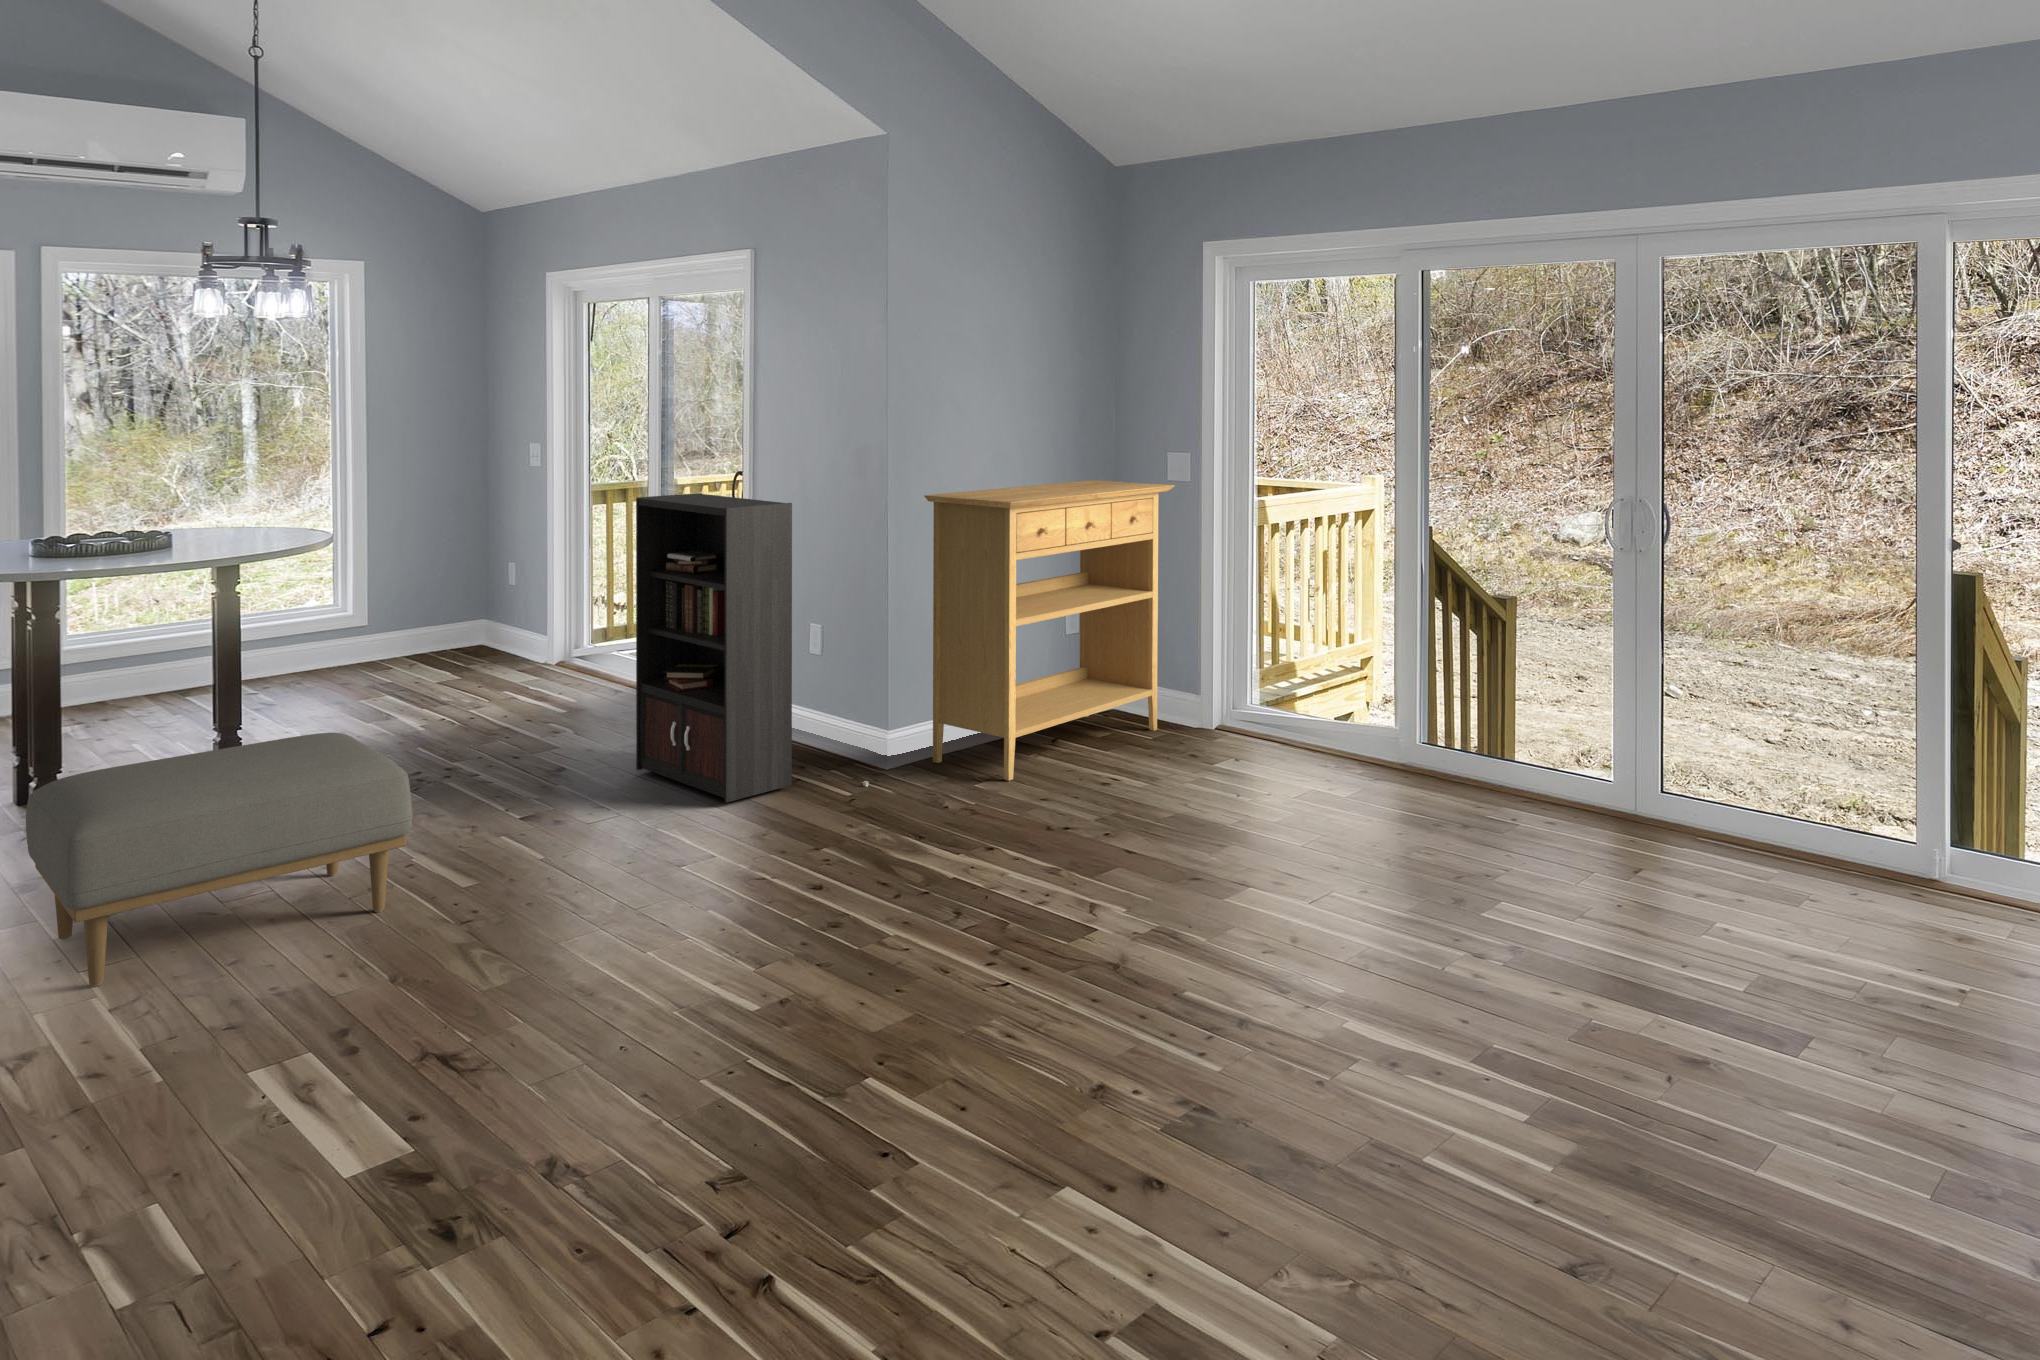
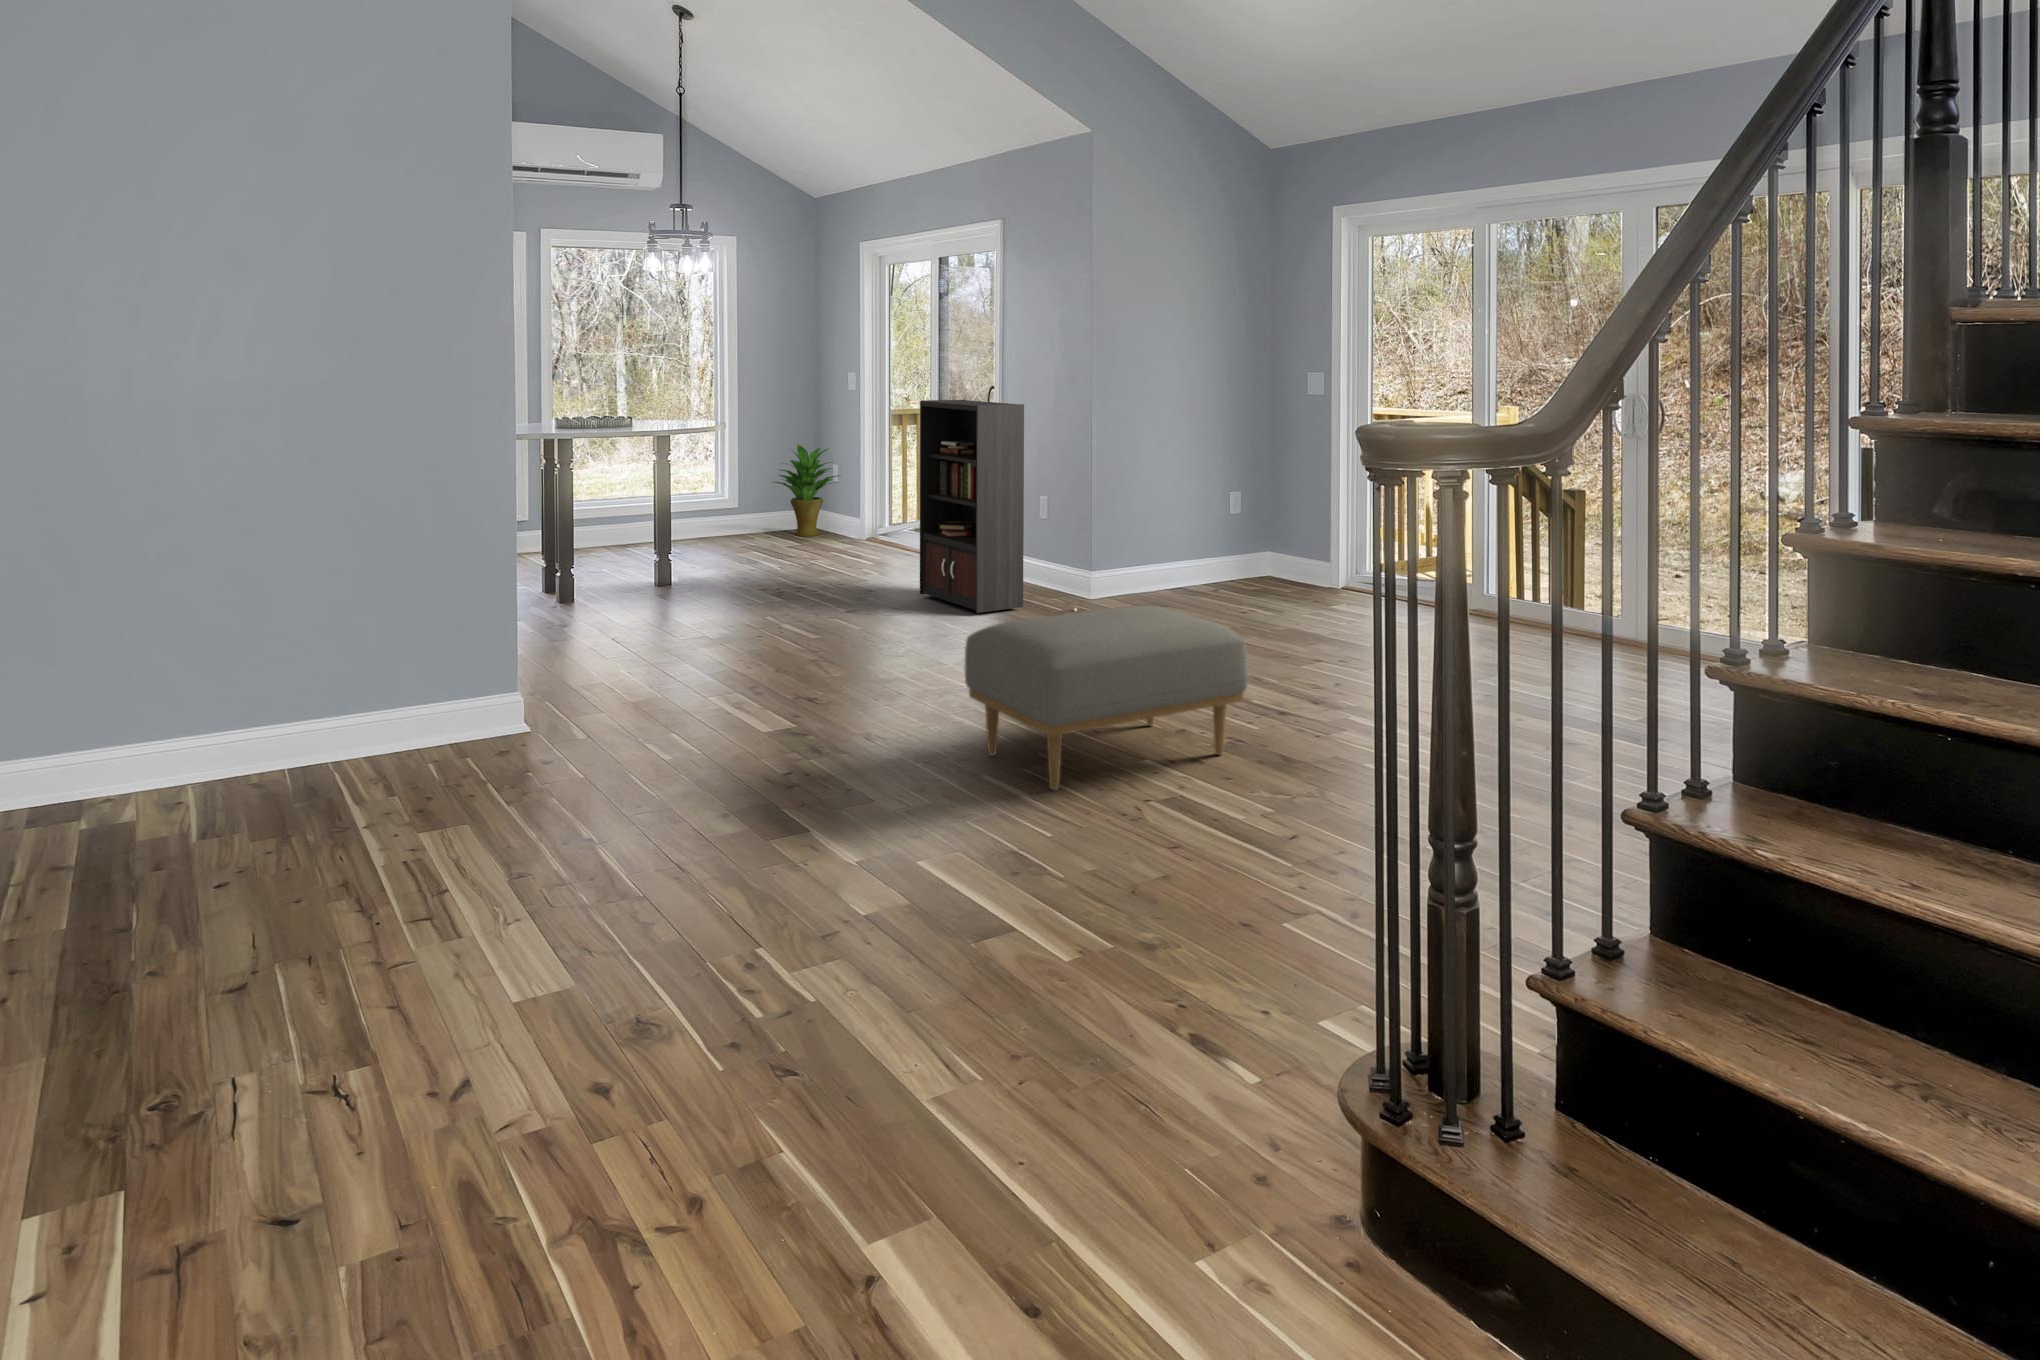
console table: present [924,480,1175,781] -> none [1121,399,1320,613]
potted plant: none [410,542,512,666] -> present [773,445,840,536]
ottoman: present [26,733,413,986] -> present [965,605,1248,790]

